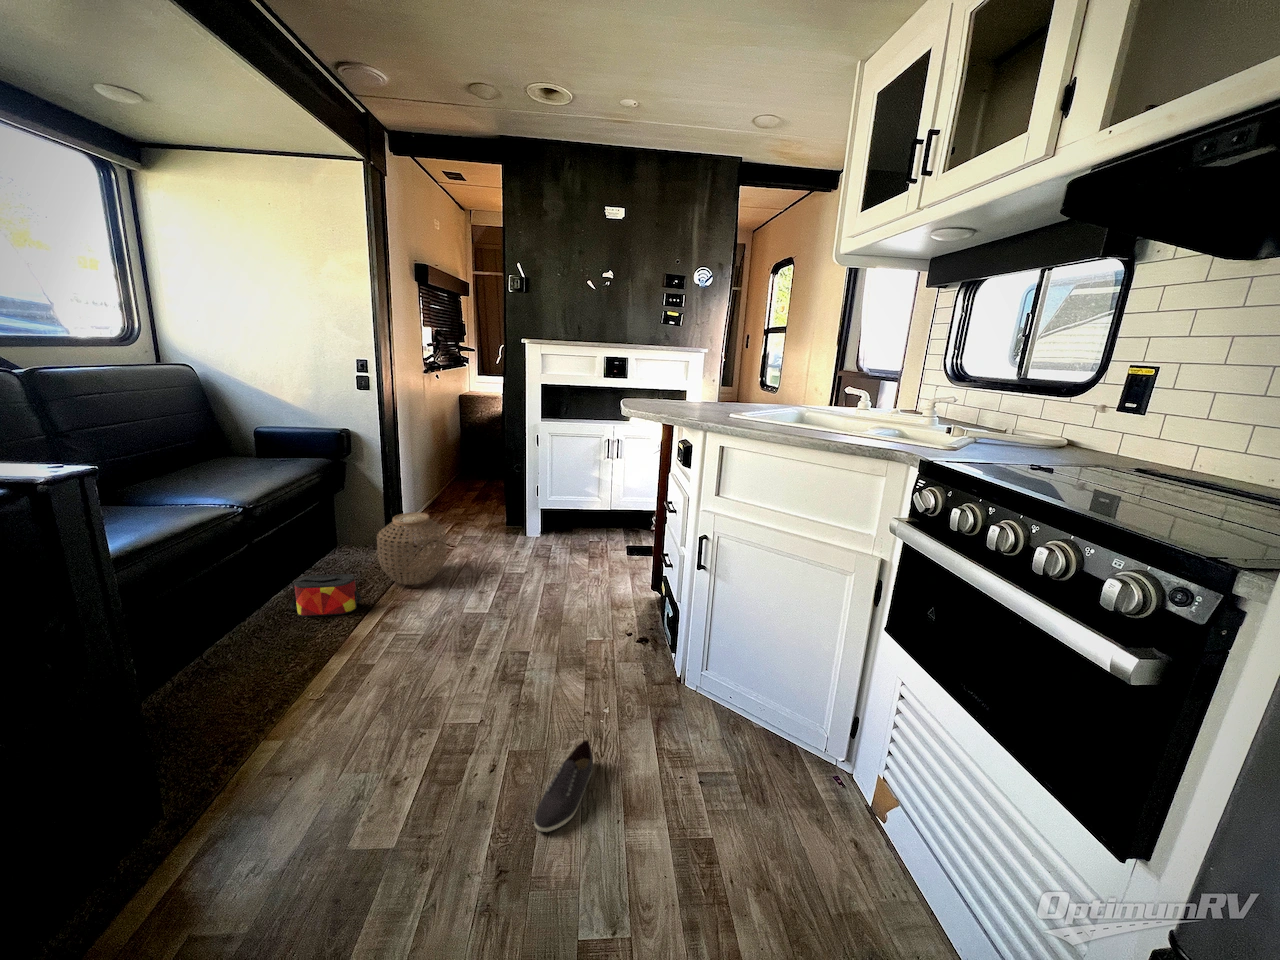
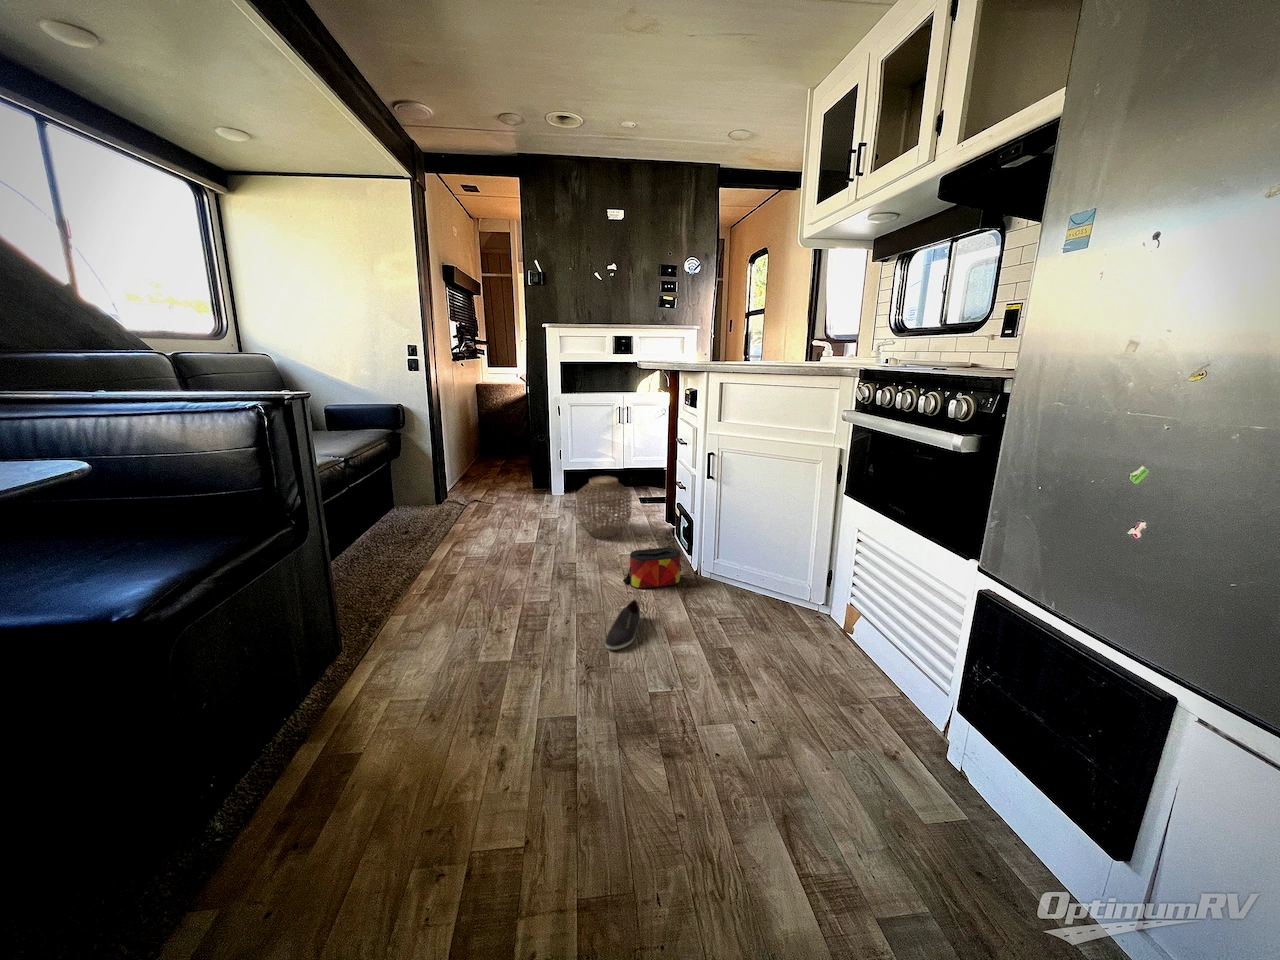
woven basket: present [377,512,446,585] -> present [576,476,631,538]
bag: present [290,574,362,617] -> present [623,547,681,589]

